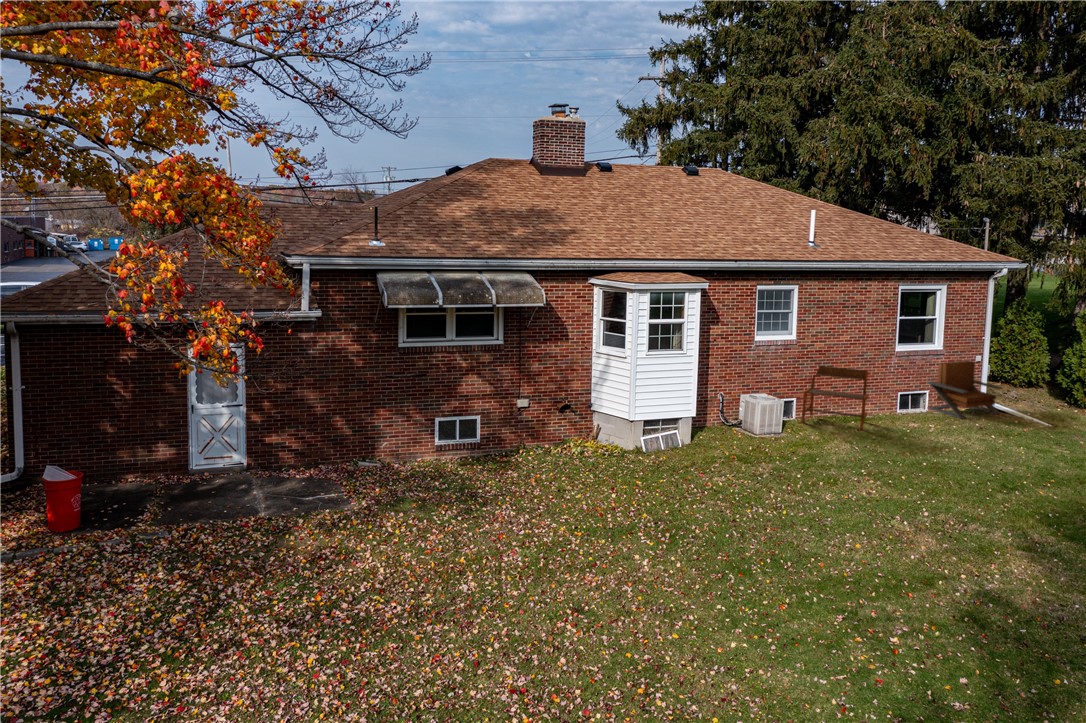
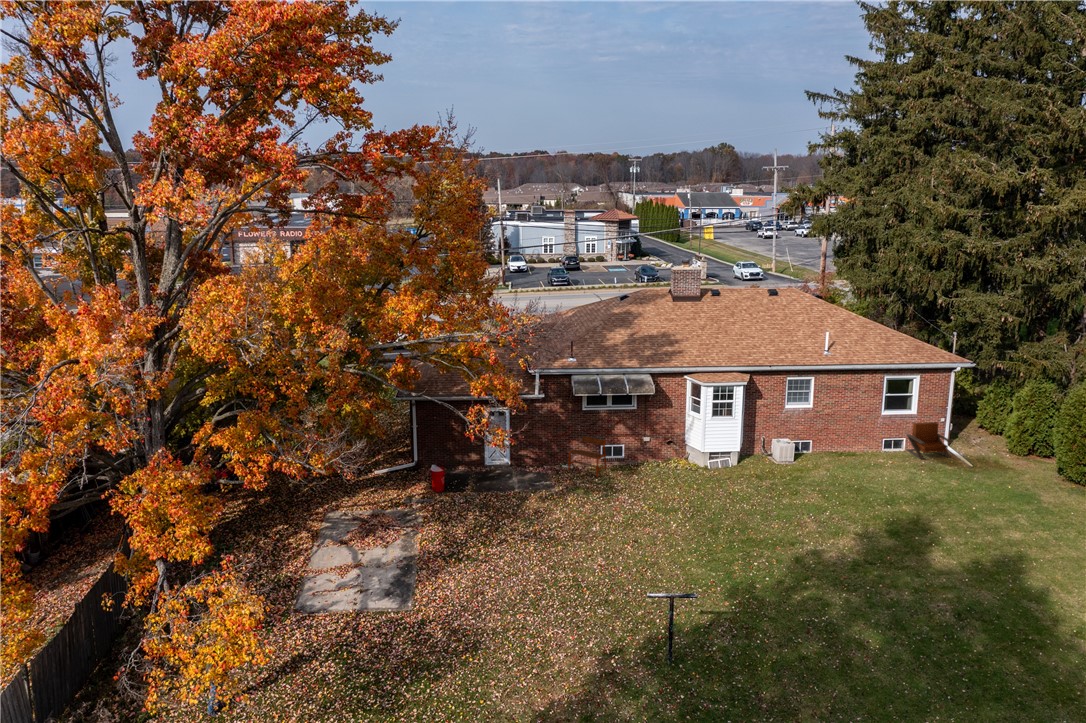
bench: present [802,366,869,430] -> present [568,436,607,477]

